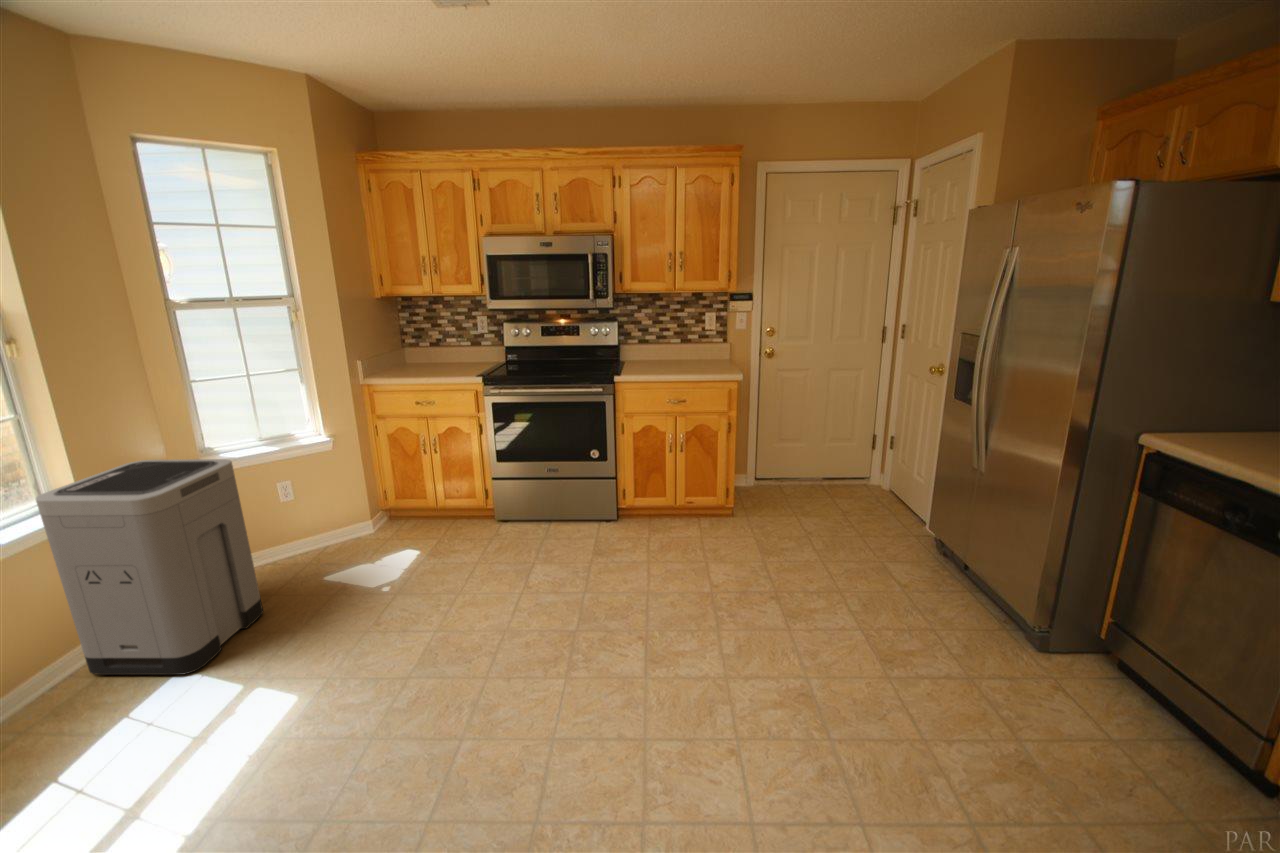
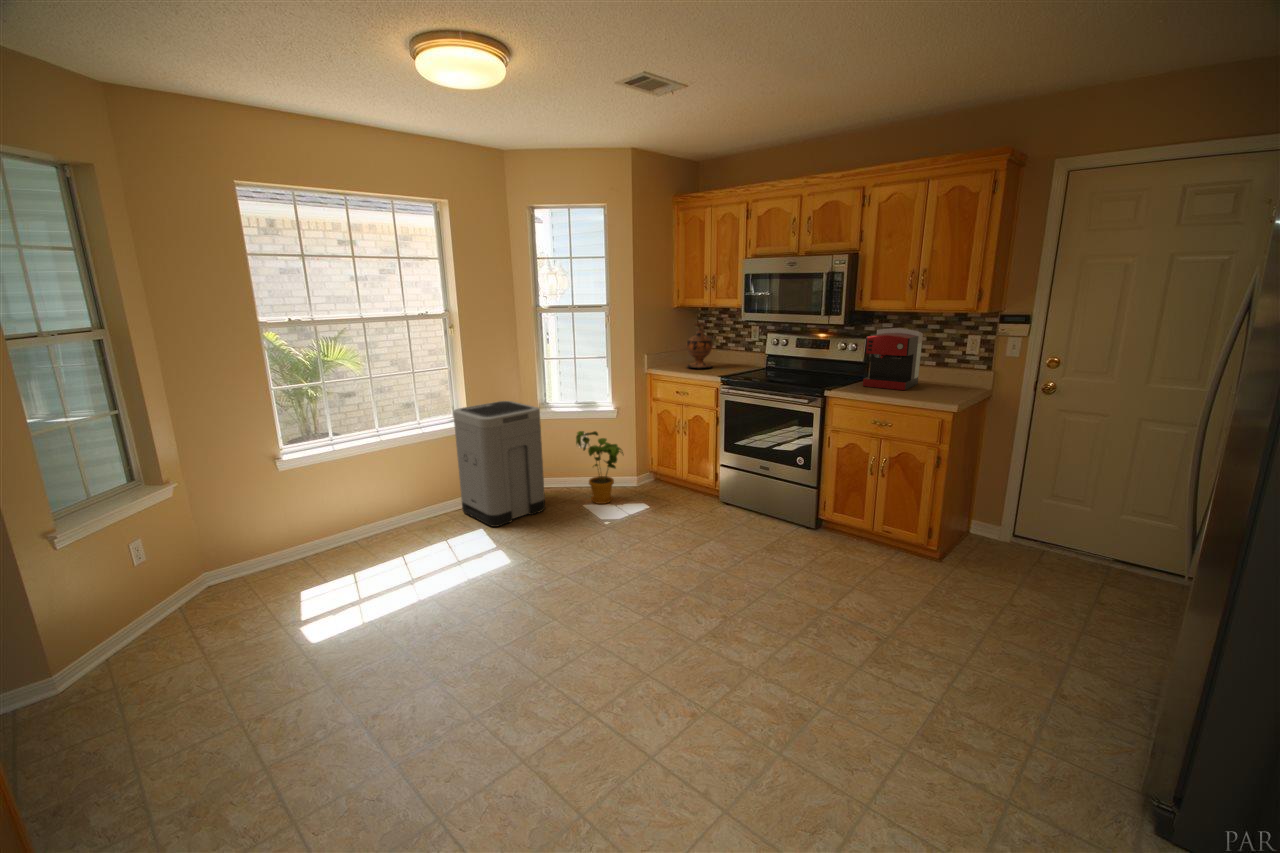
coffee maker: none [633,309,675,368] -> present [863,328,923,390]
vase: none [410,313,447,372] -> present [687,322,713,369]
house plant: none [289,476,372,576] -> present [576,431,623,504]

